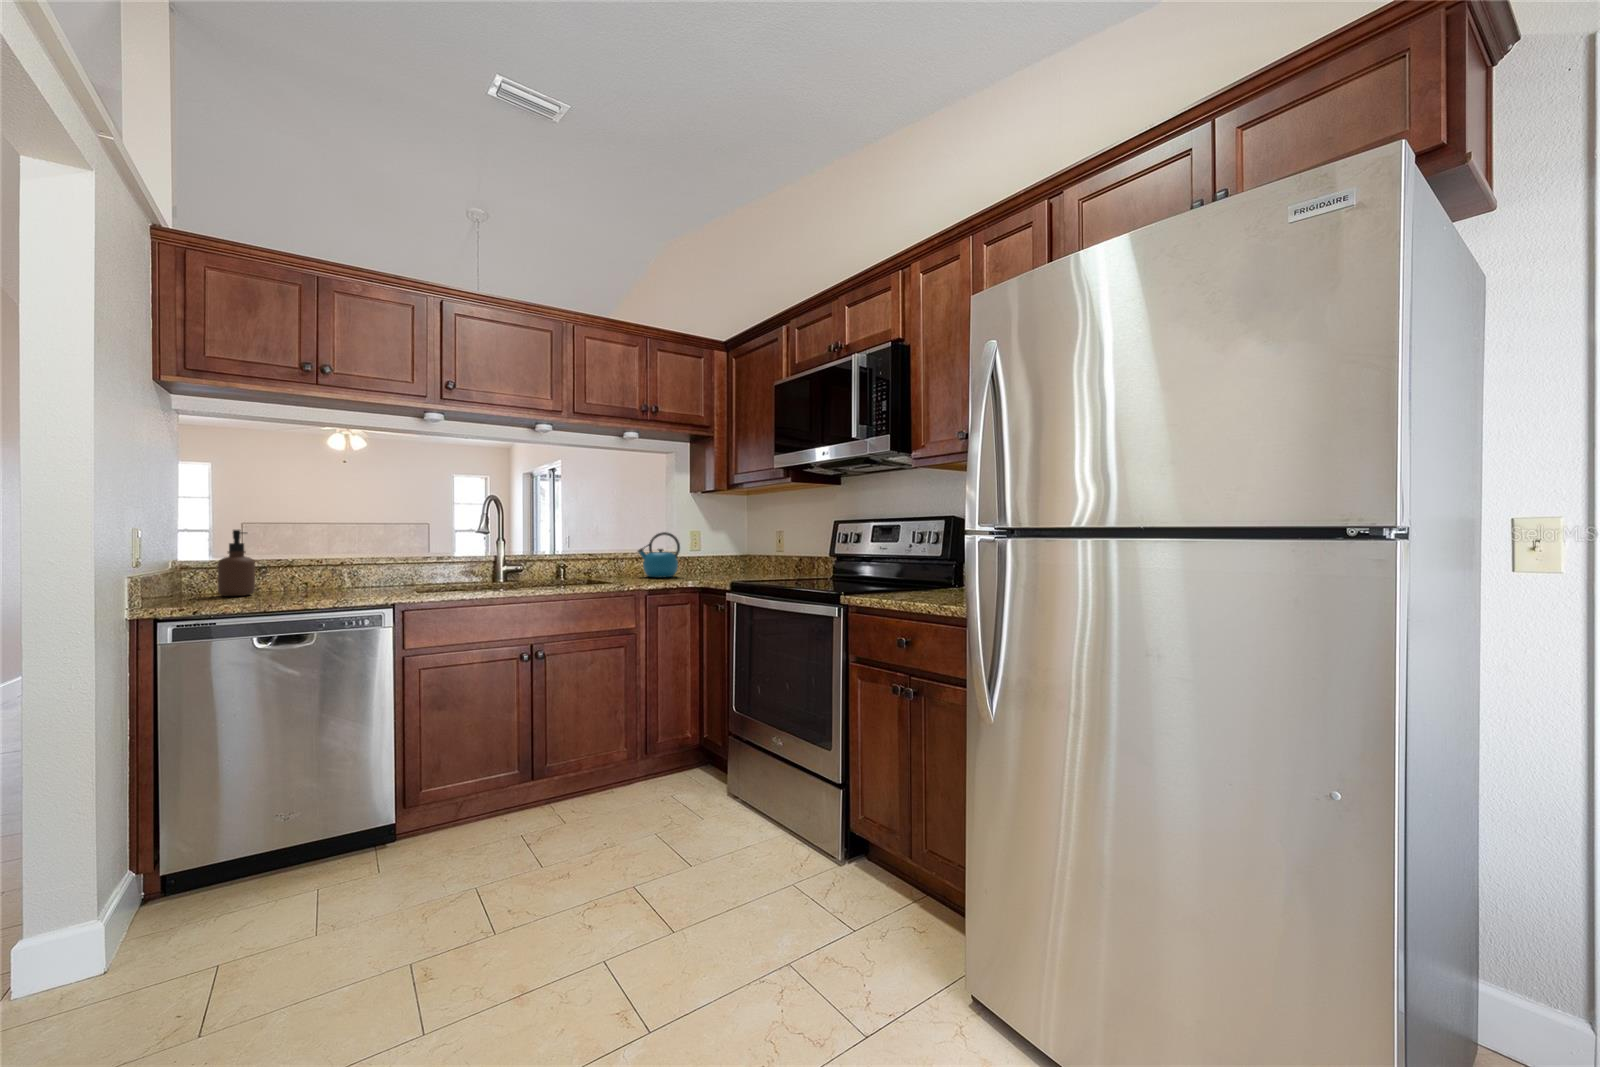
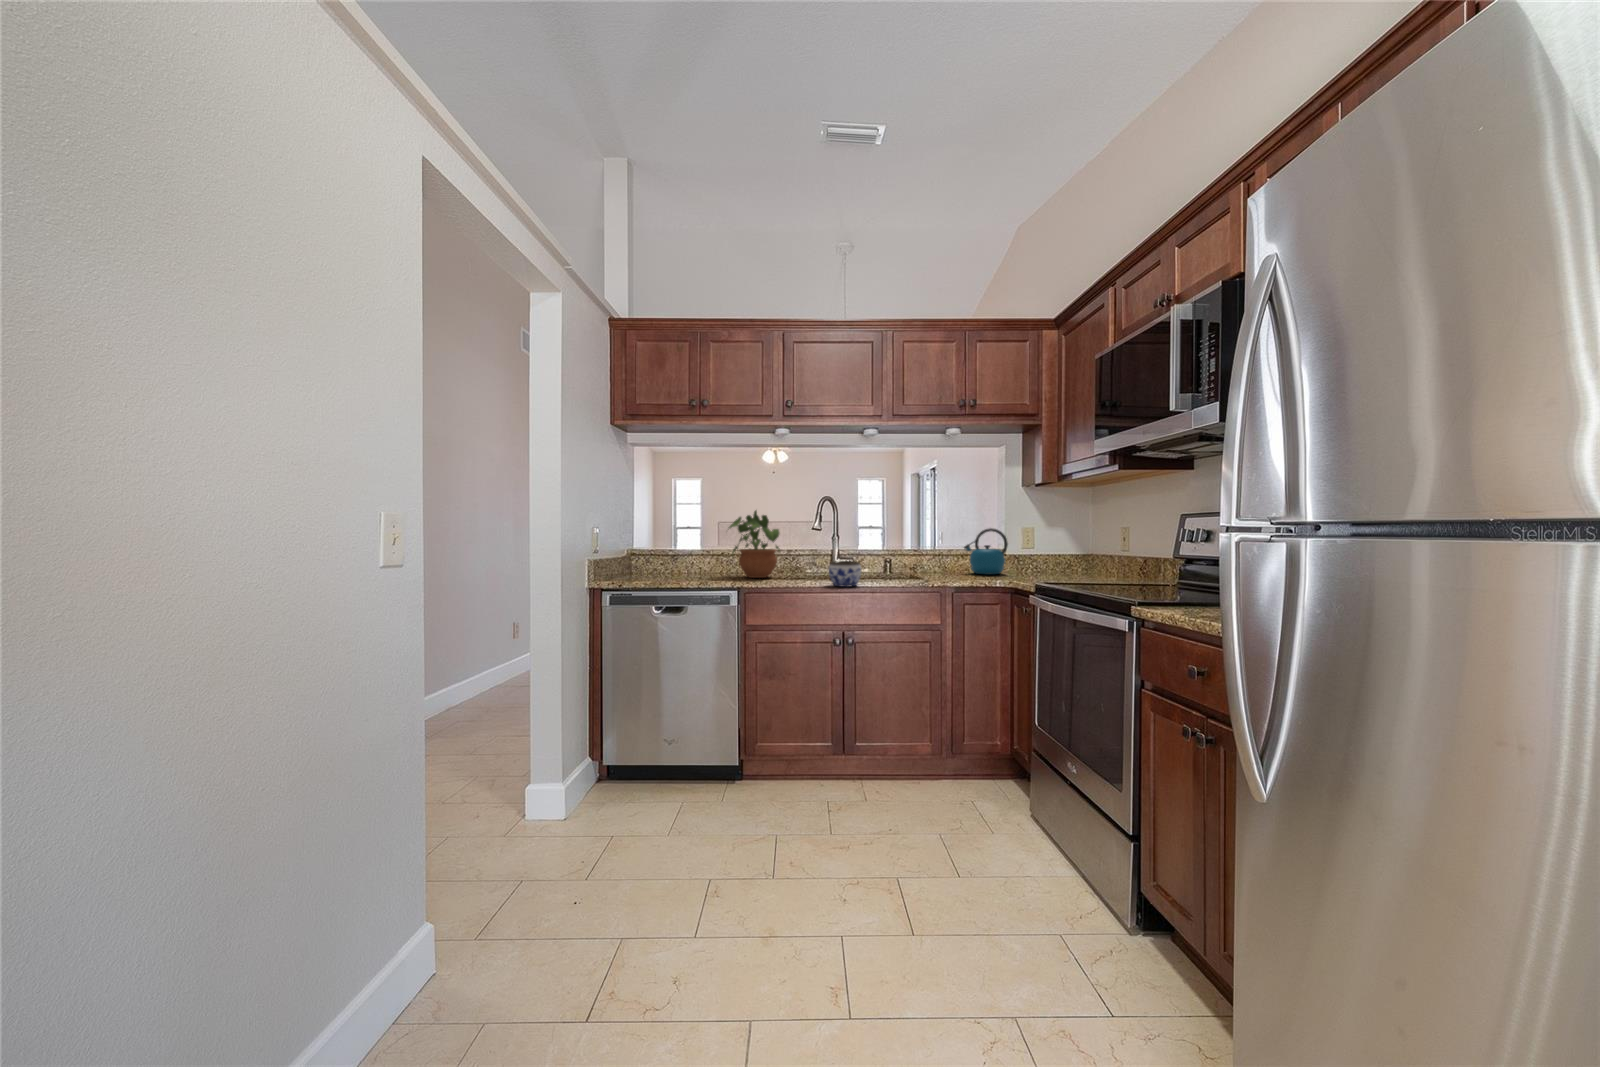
potted plant: none [357,507,438,592] -> present [729,510,780,578]
soap dispenser: present [218,530,255,596] -> none [648,528,669,575]
jar: none [512,568,551,596] -> present [829,561,862,587]

